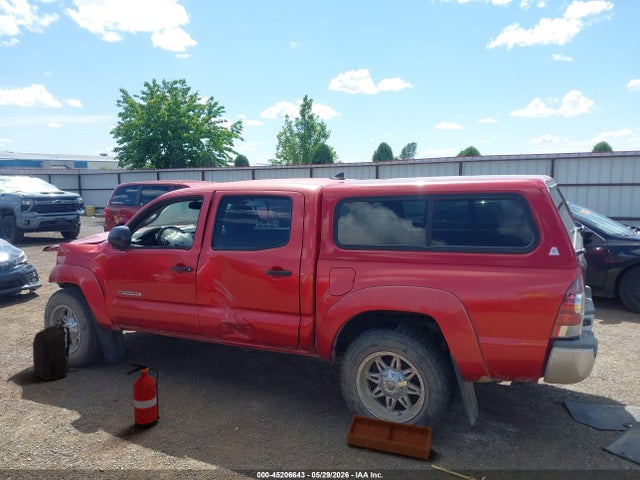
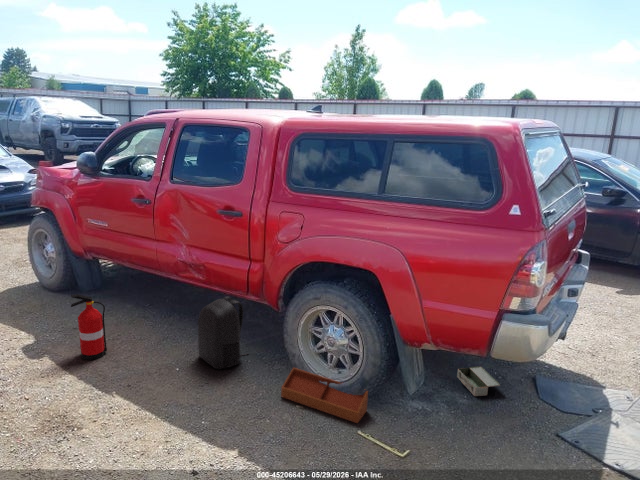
backpack: present [33,324,70,381] -> present [198,296,248,369]
toolbox: none [499,400,542,427] -> present [457,366,500,396]

